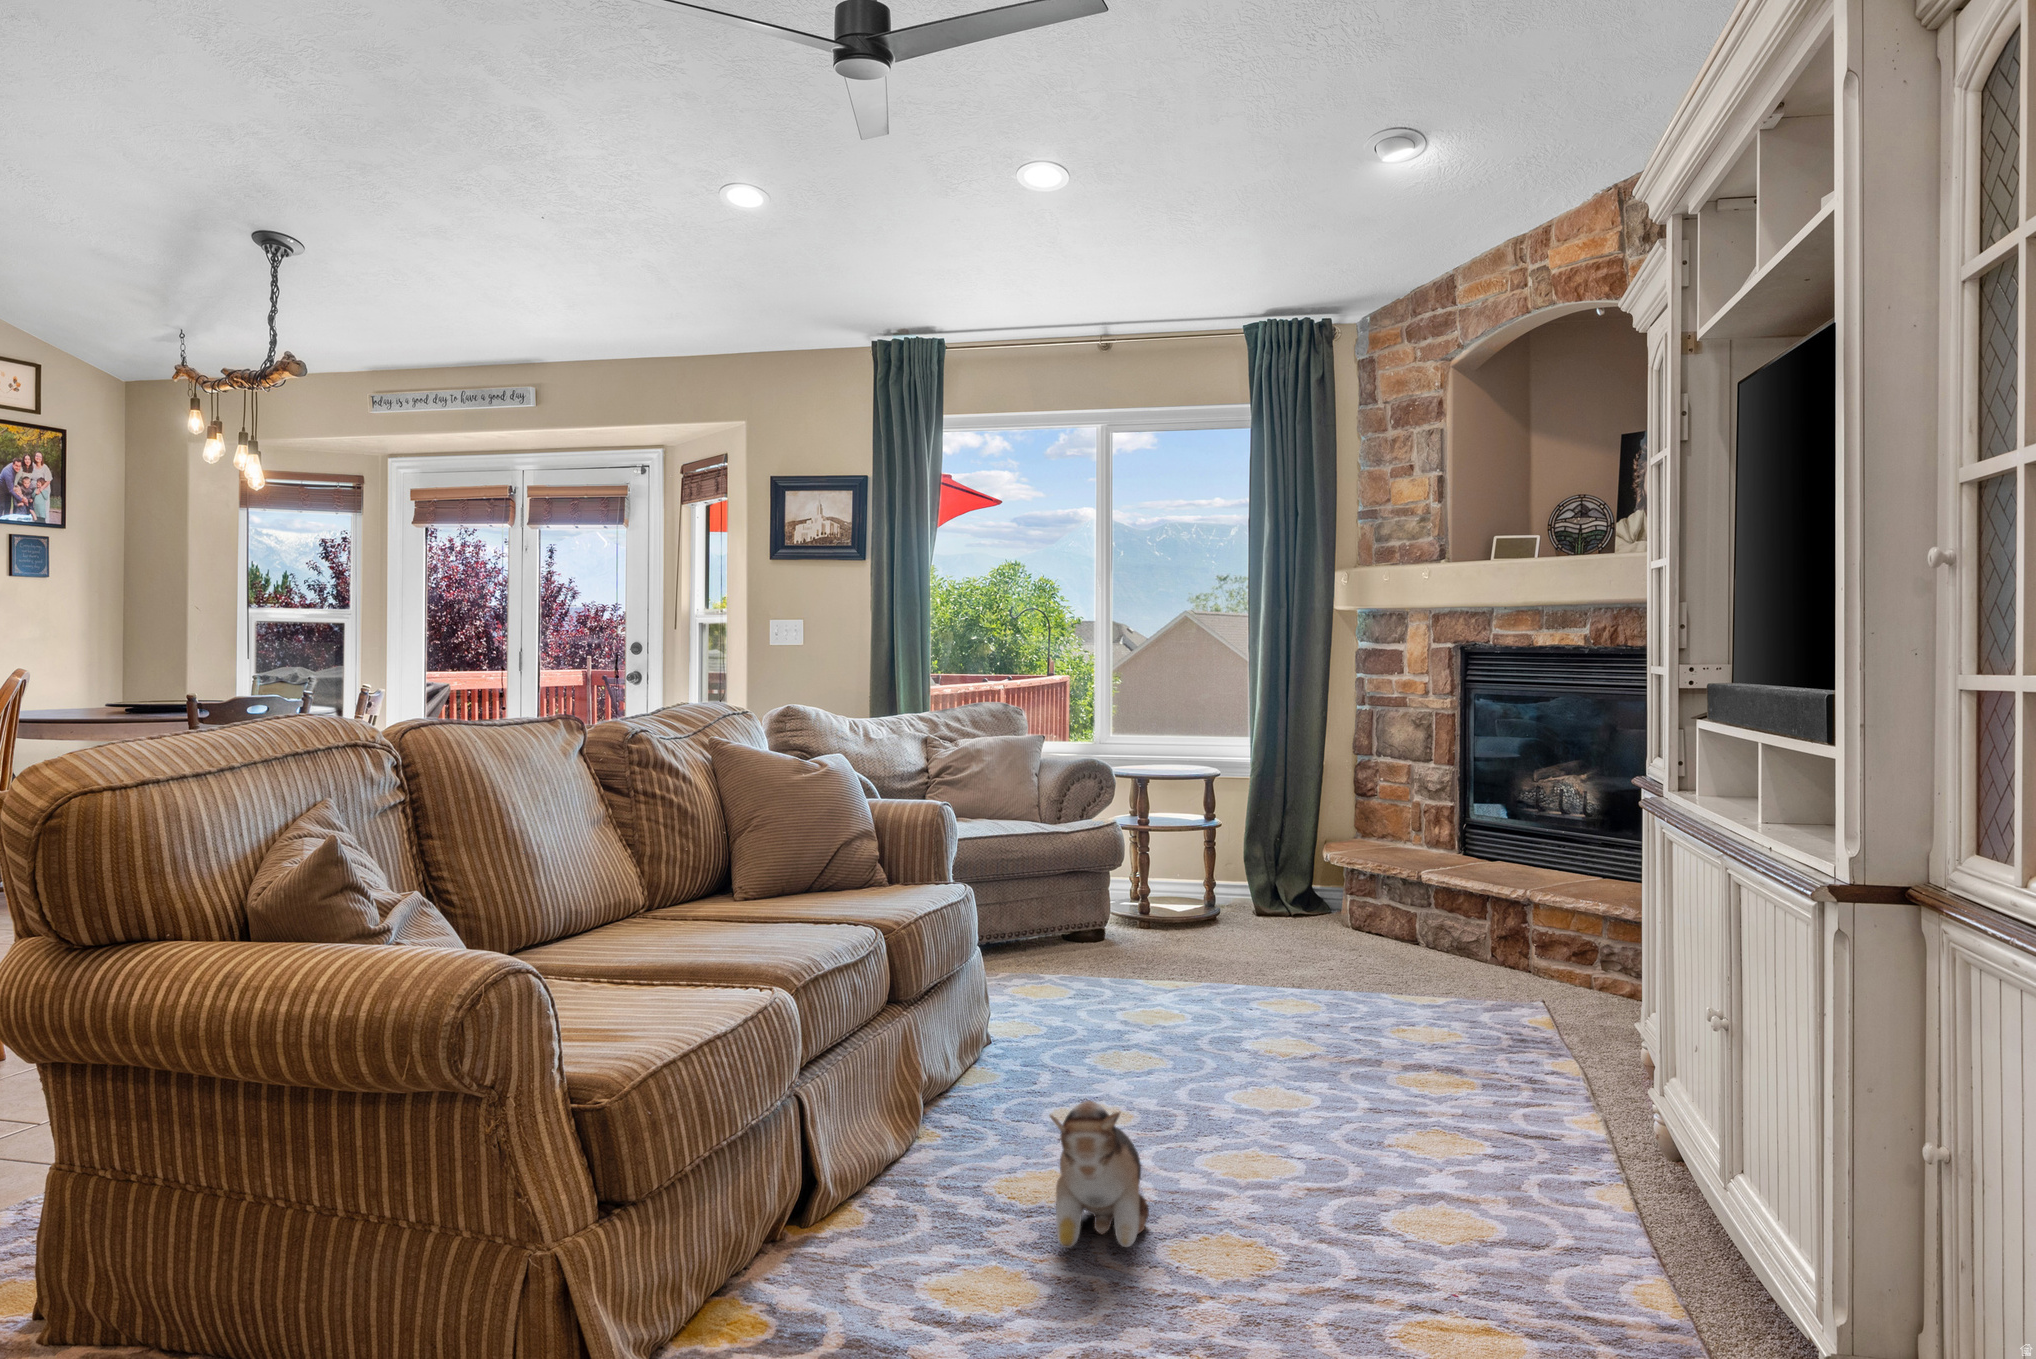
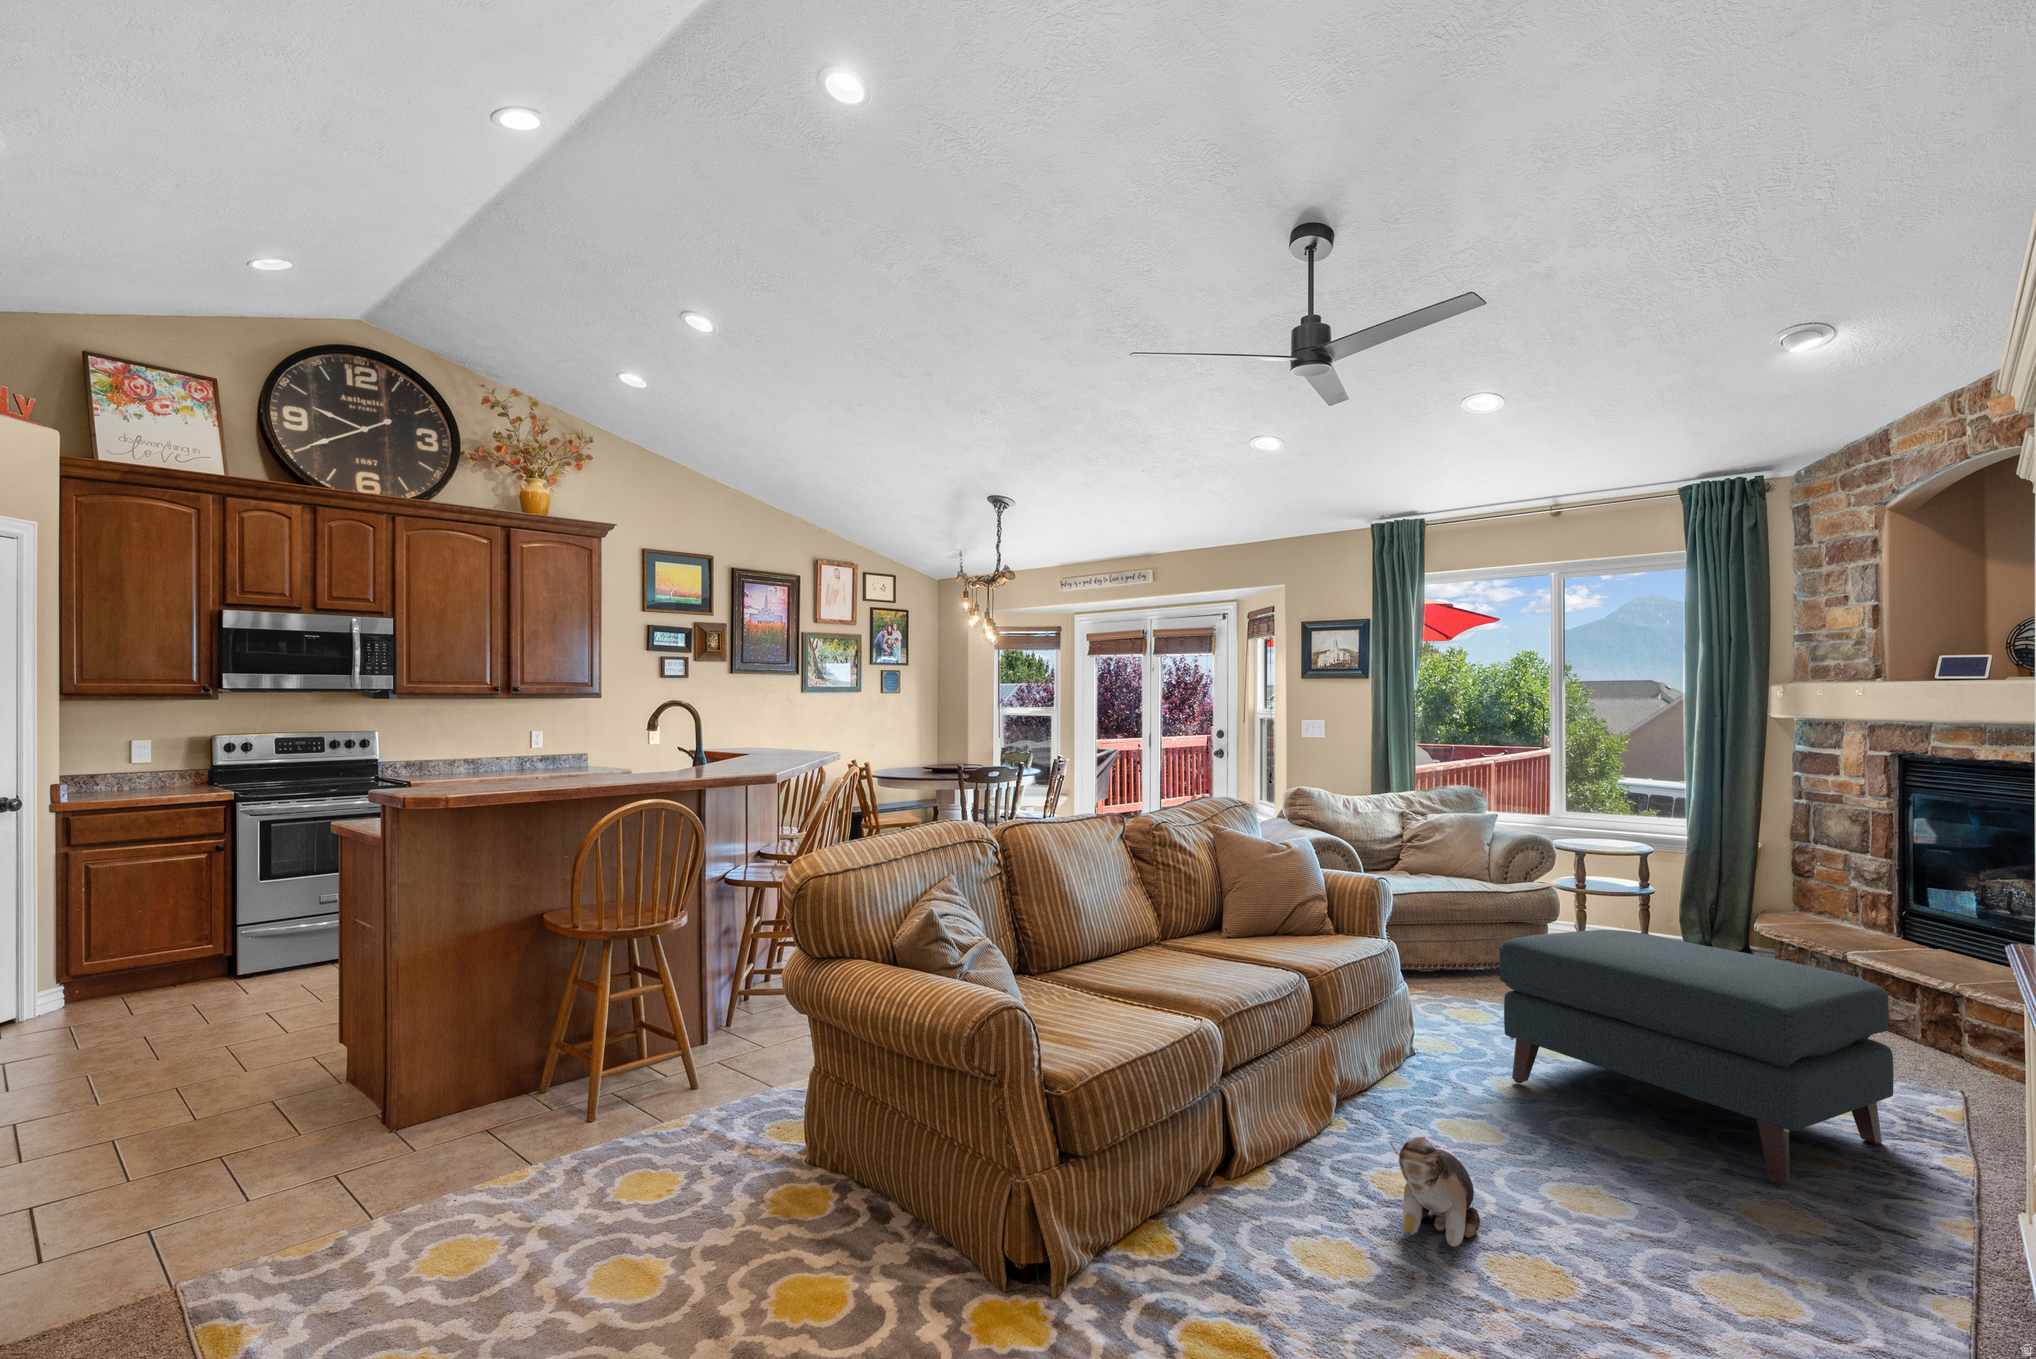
ottoman: none [1108,848,1500,1100] -> present [1499,930,1894,1183]

